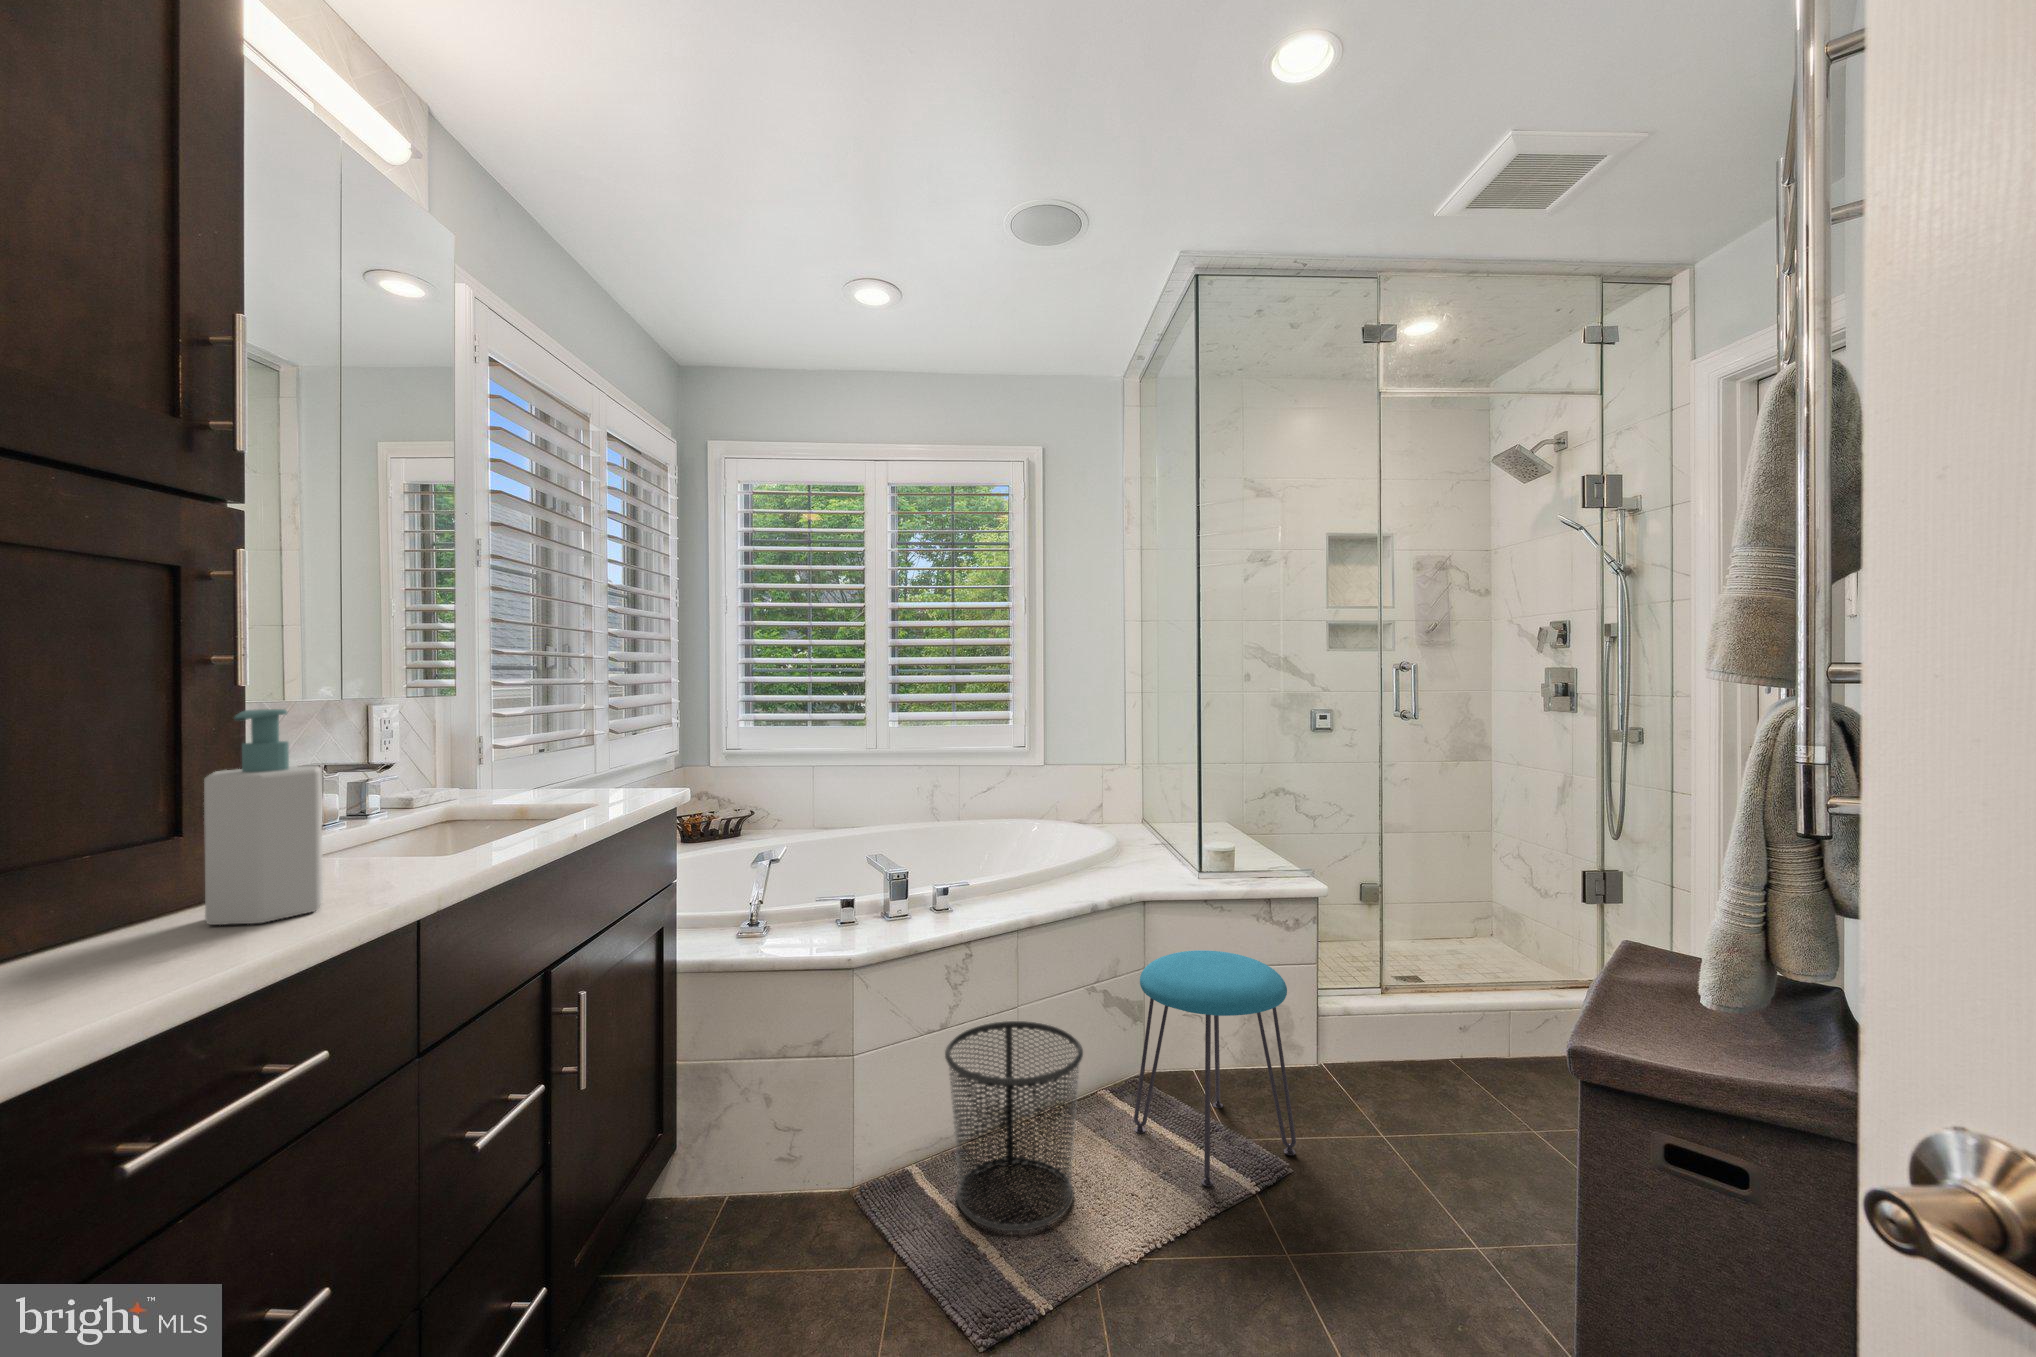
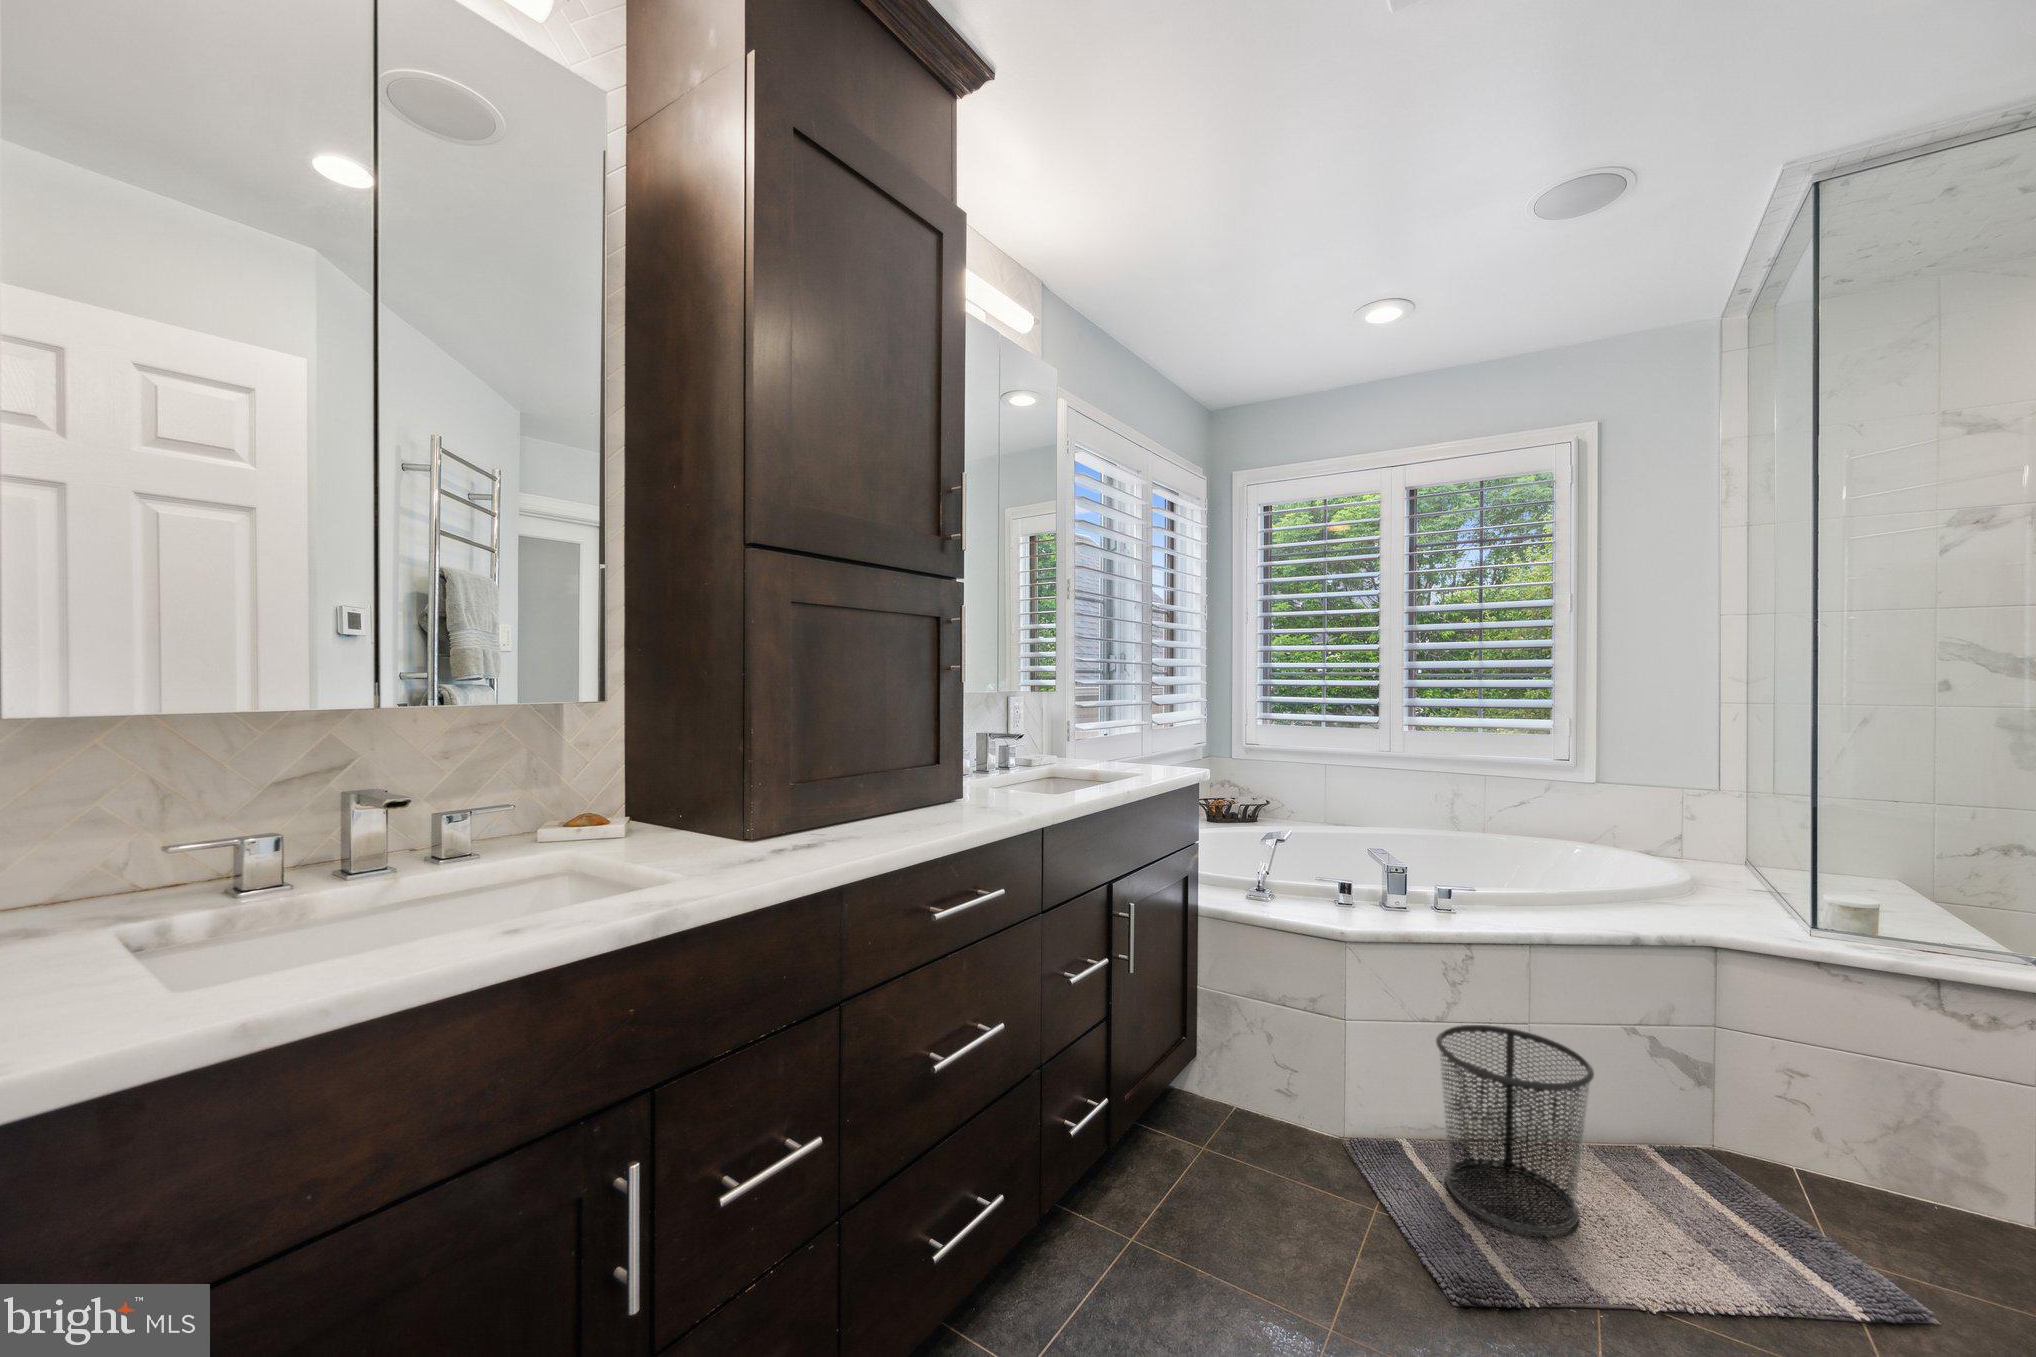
soap bottle: present [204,709,323,925] -> none [944,697,996,821]
stool: present [1134,950,1296,1186] -> none [1671,1006,1918,1284]

